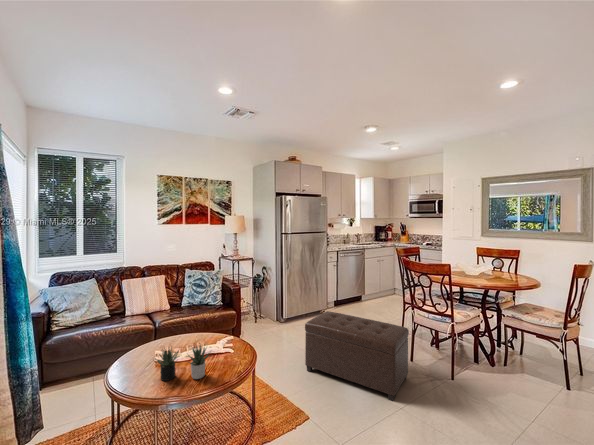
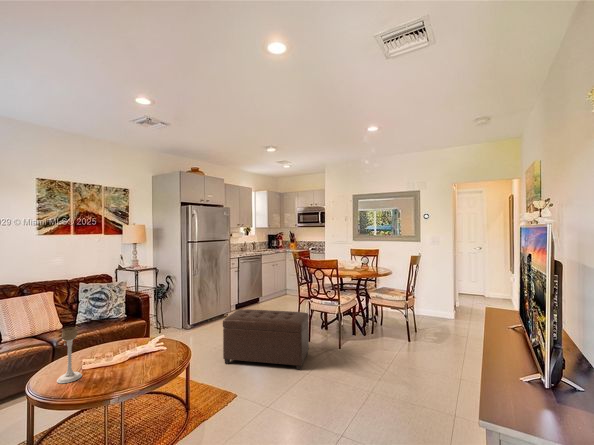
candle holder: none [121,321,145,378] -> present [57,327,82,383]
succulent plant: present [155,345,210,381] -> none [96,338,159,378]

